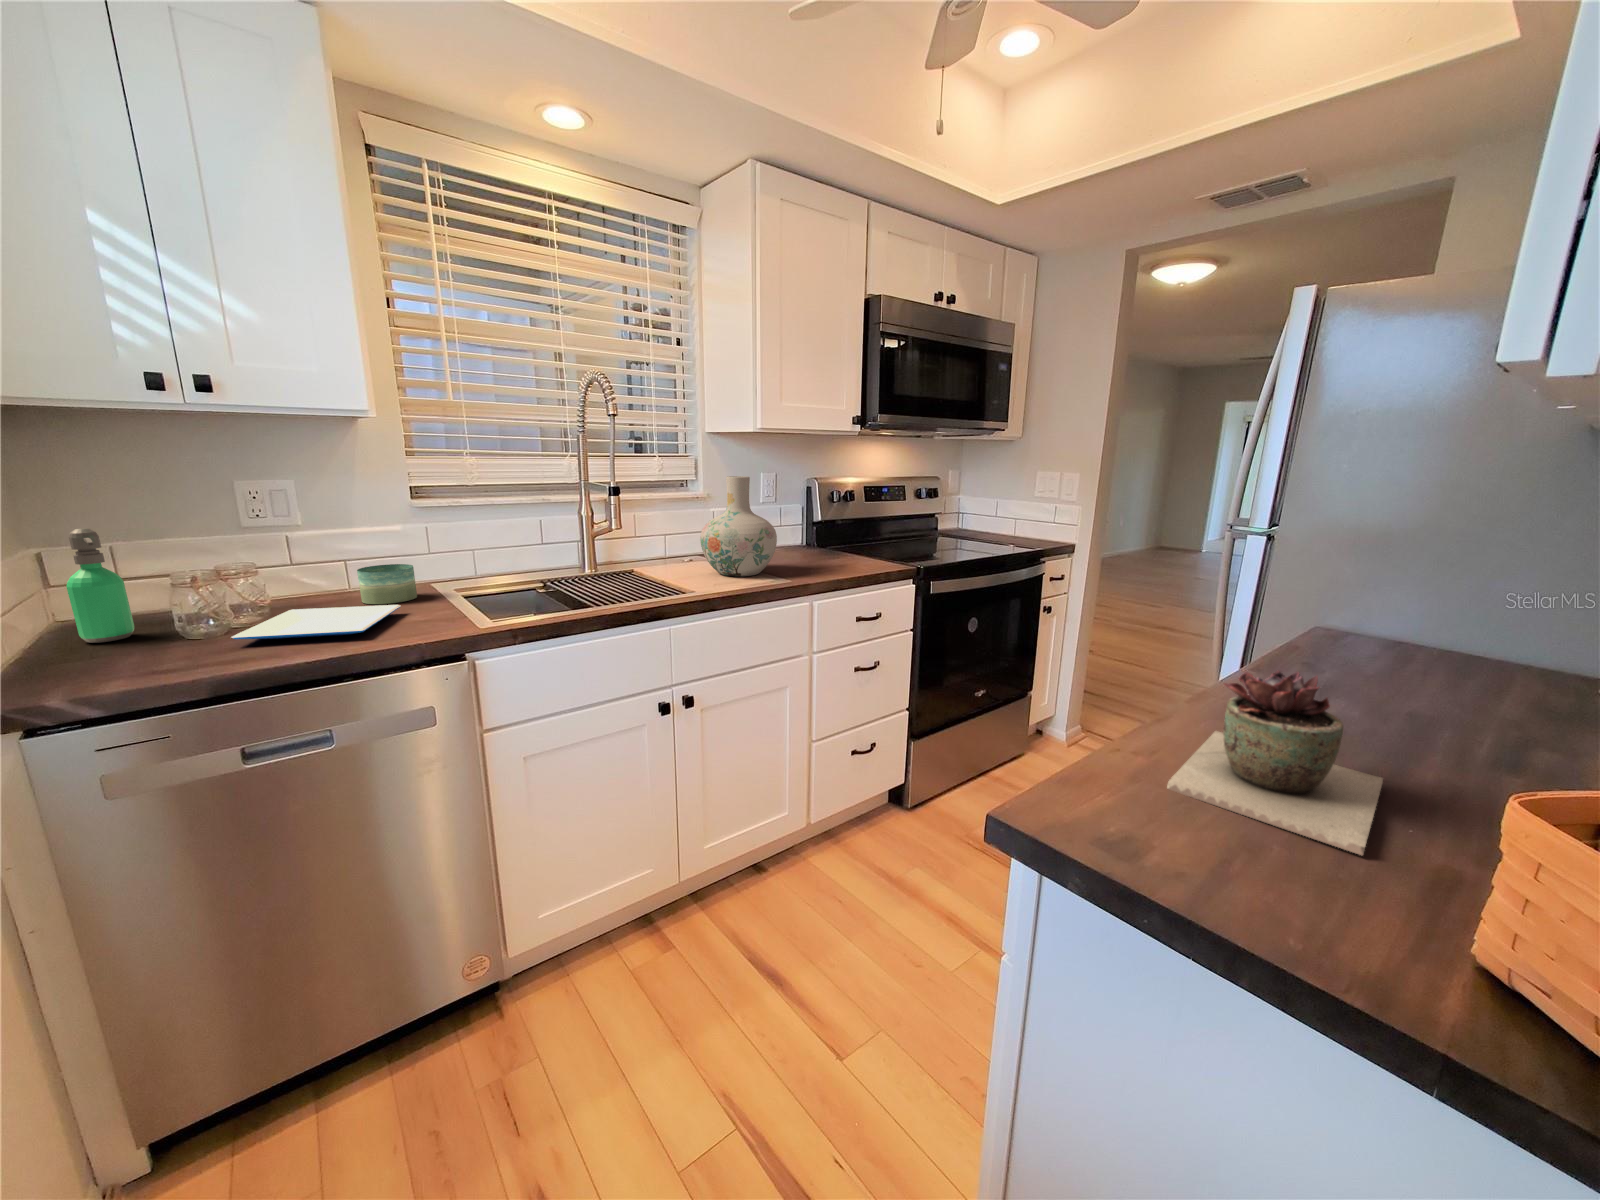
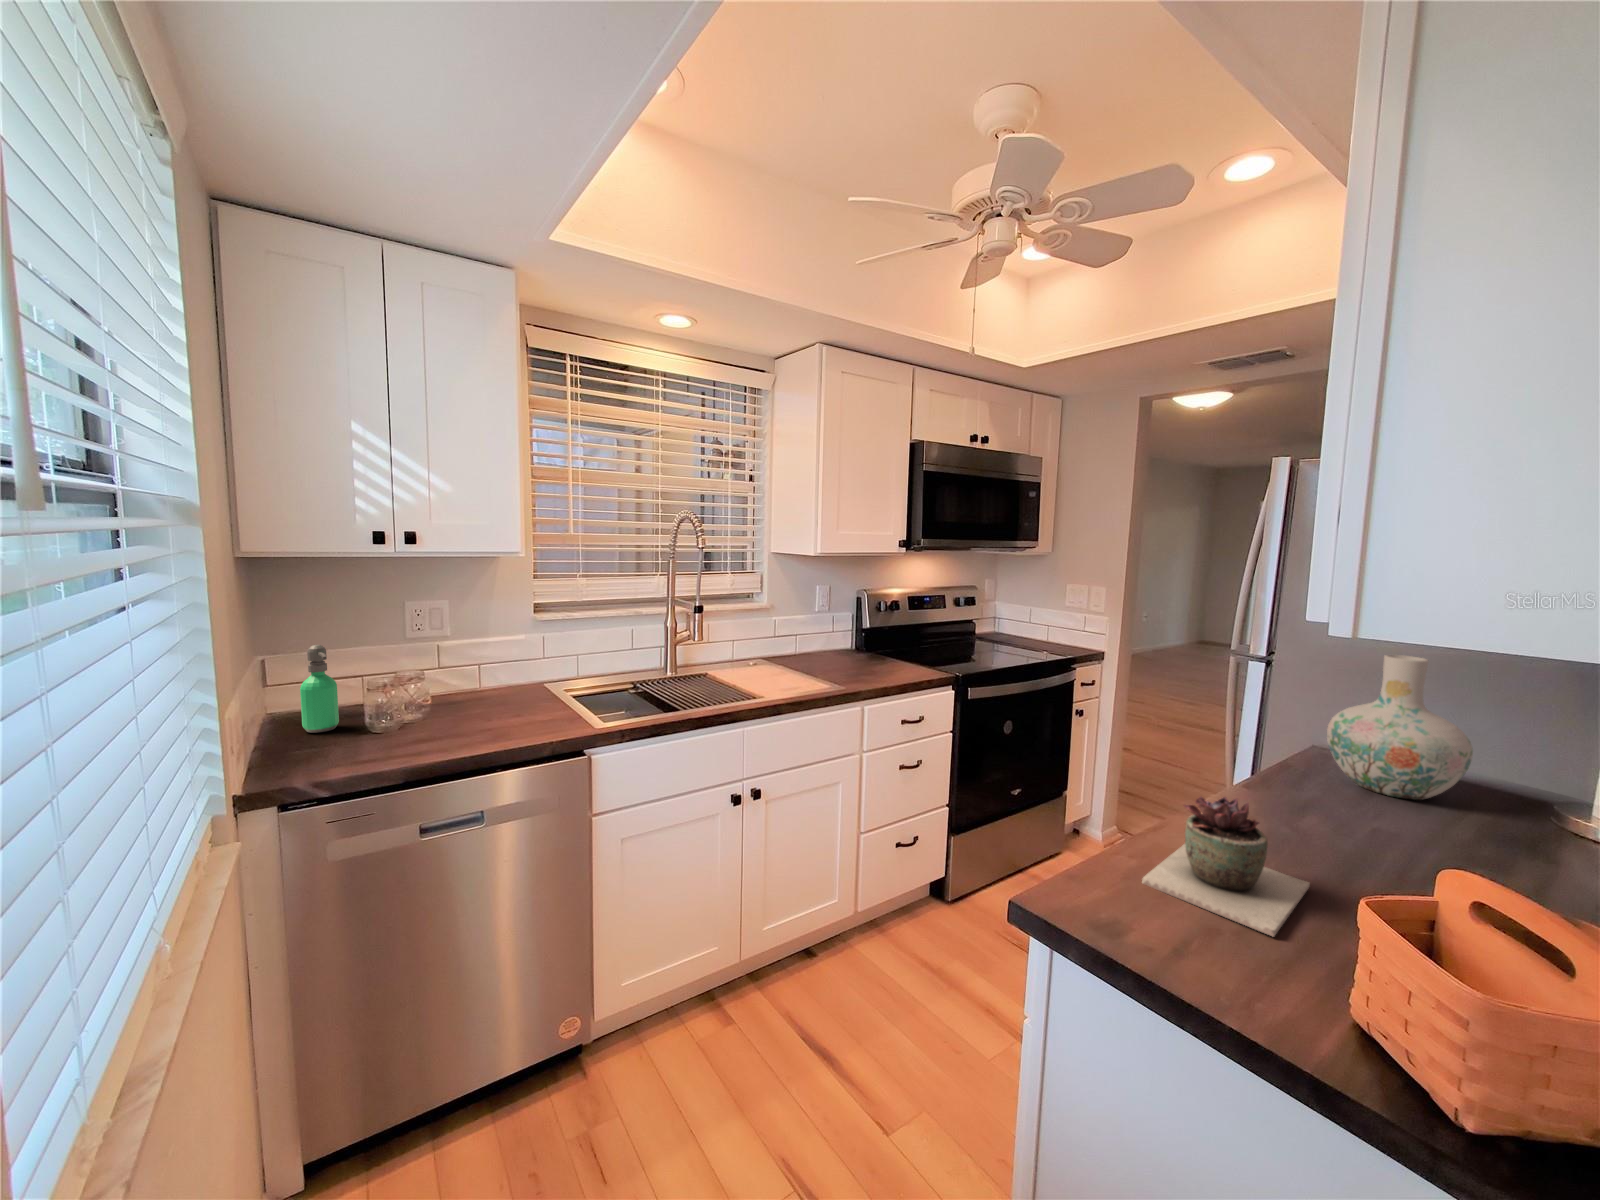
vase: present [700,476,777,576] -> present [1327,655,1473,800]
candle: present [357,564,417,604] -> none [494,668,537,703]
plate: present [232,605,401,639] -> none [417,705,532,734]

